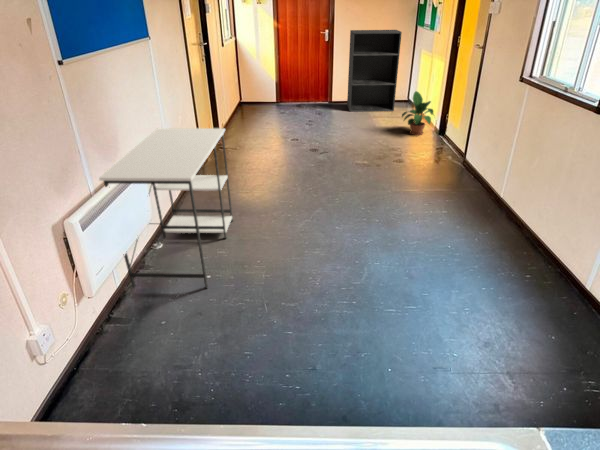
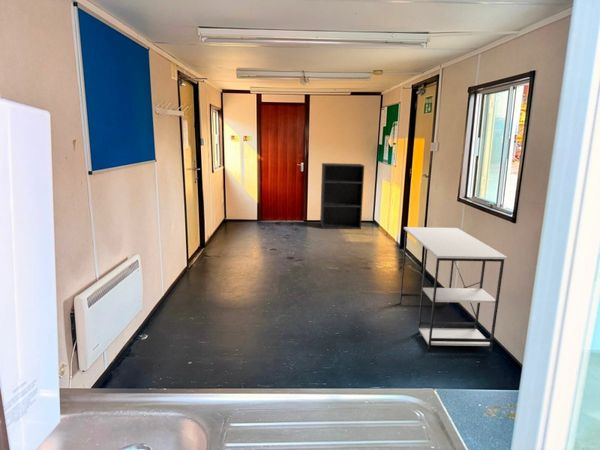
potted plant: present [402,91,433,135] -> none [367,212,396,248]
desk: present [99,128,233,289] -> present [400,227,507,352]

